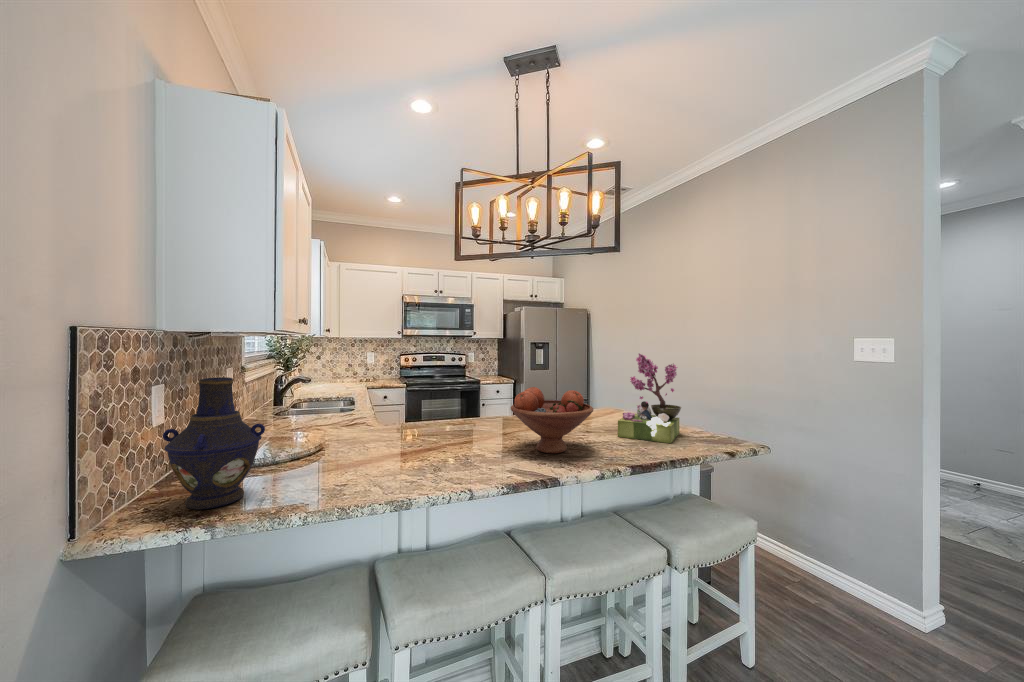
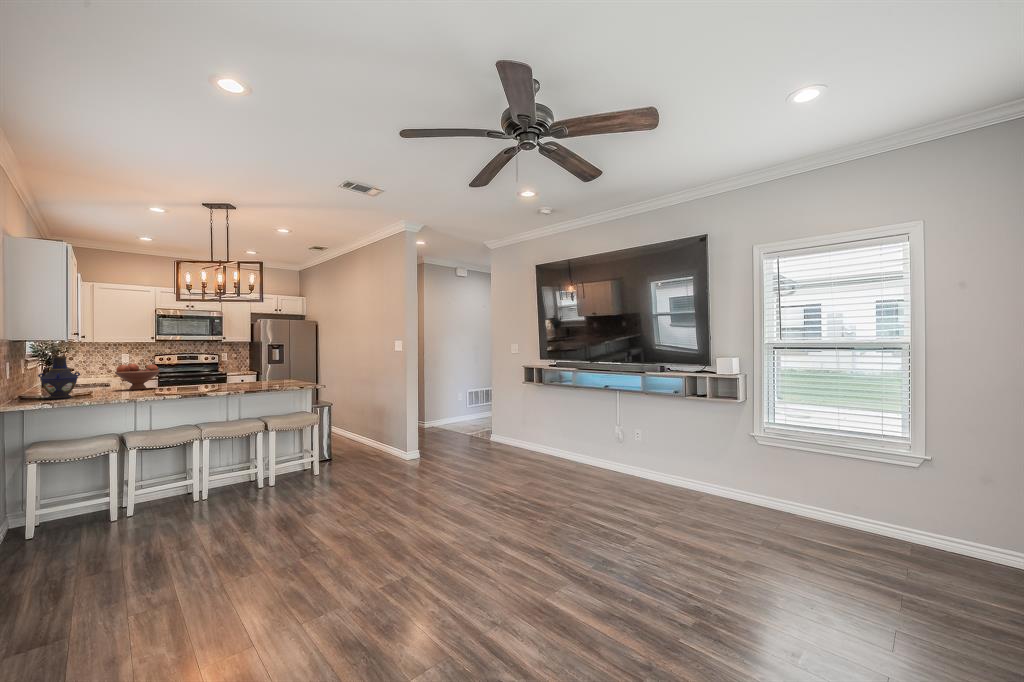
flower arrangement: present [618,353,681,443] -> none [261,348,295,384]
fruit bowl: present [511,387,593,453] -> present [115,364,160,390]

